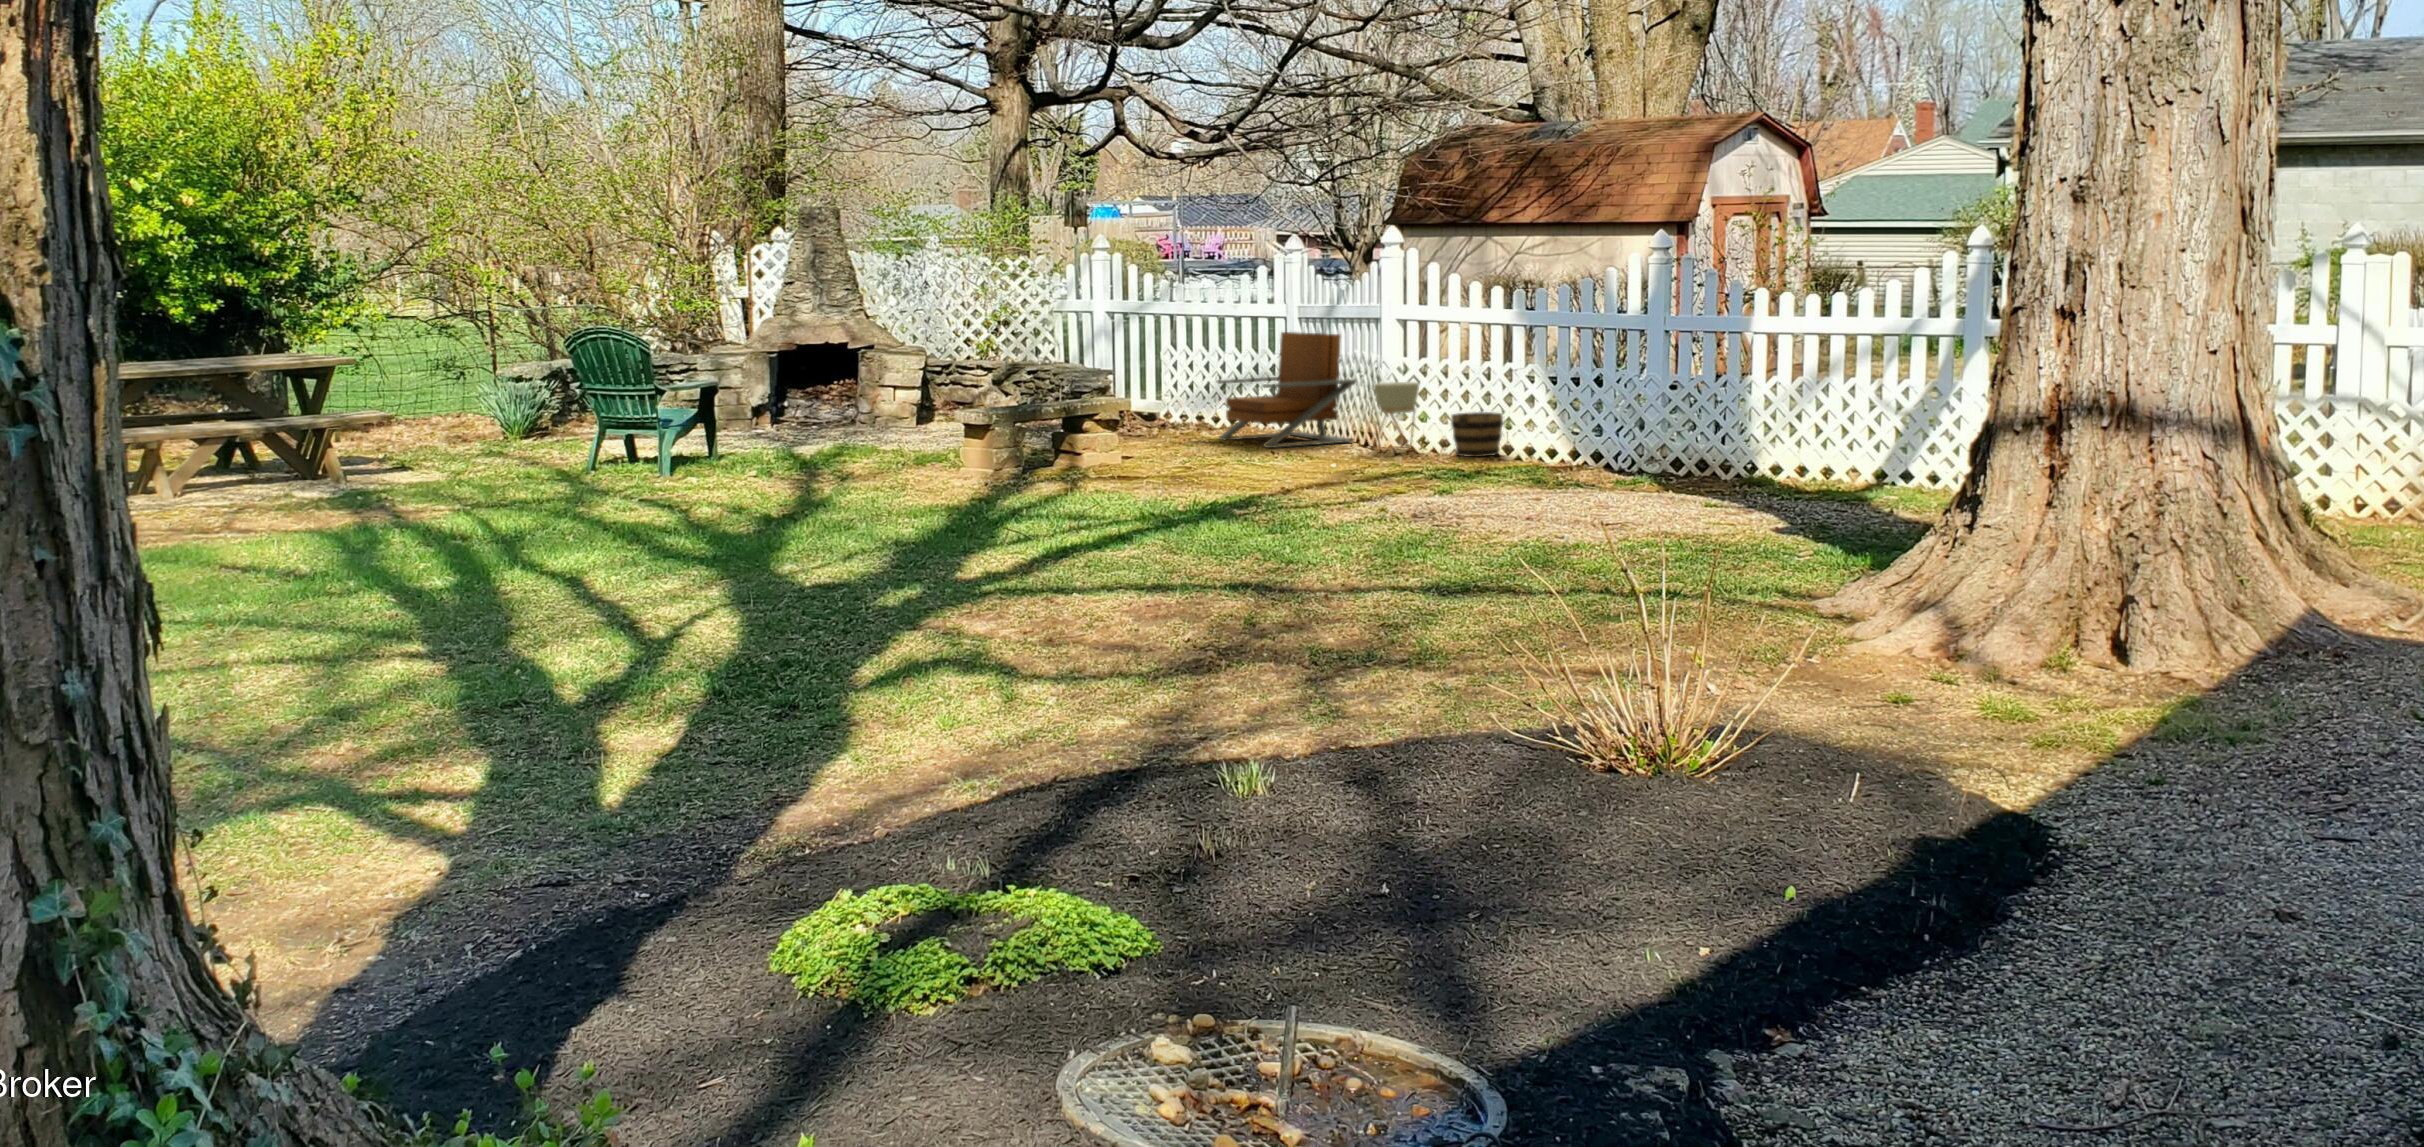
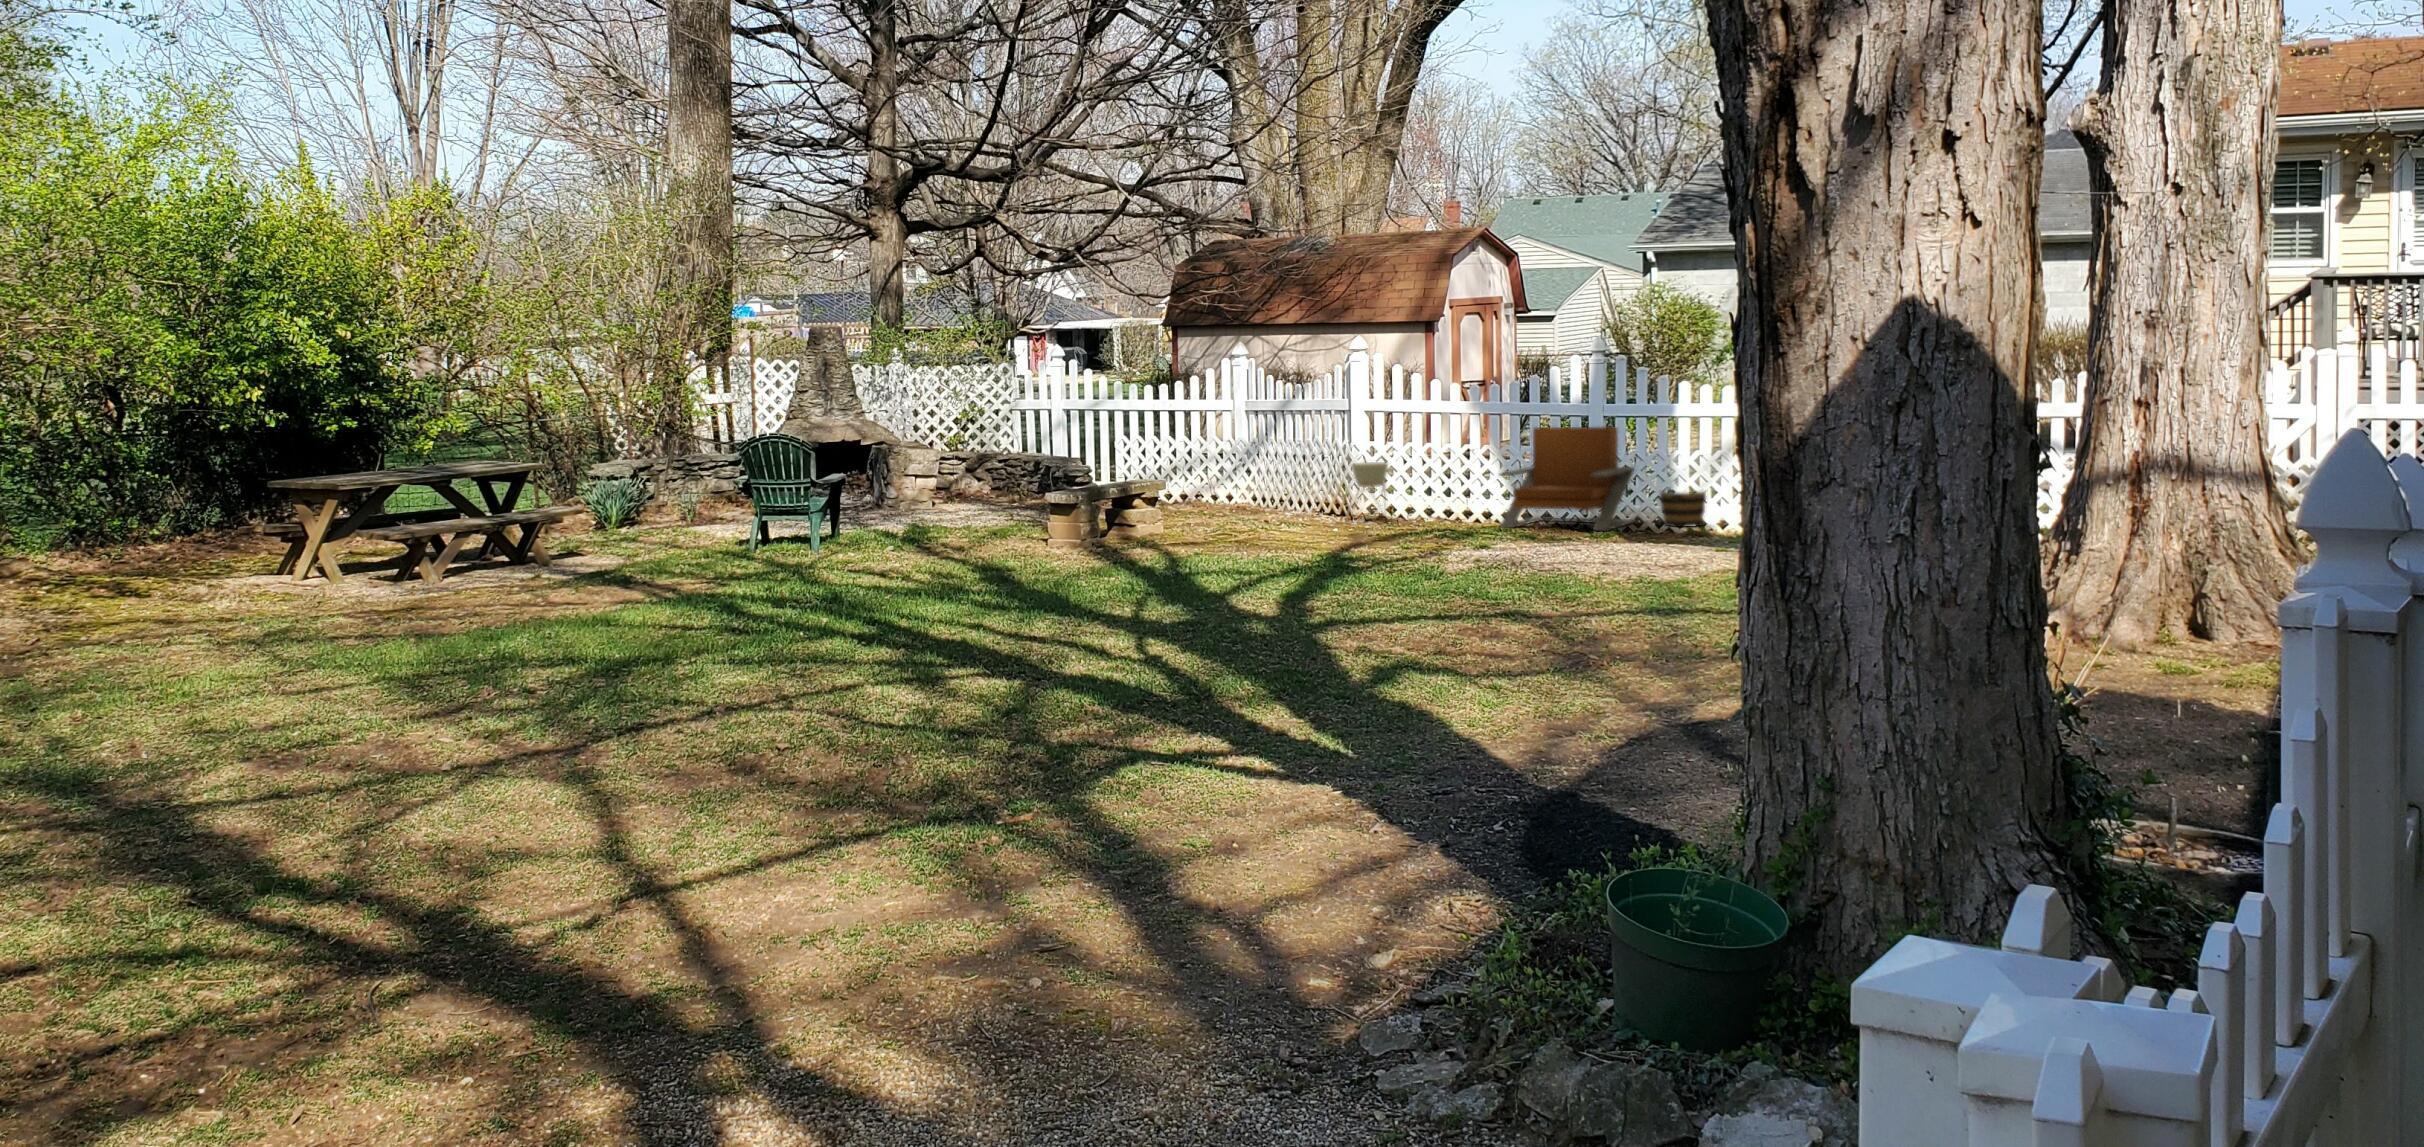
lounge chair: present [1217,332,1356,448] -> present [1499,427,1635,531]
bucket: present [1451,412,1503,457] -> present [1660,492,1706,527]

